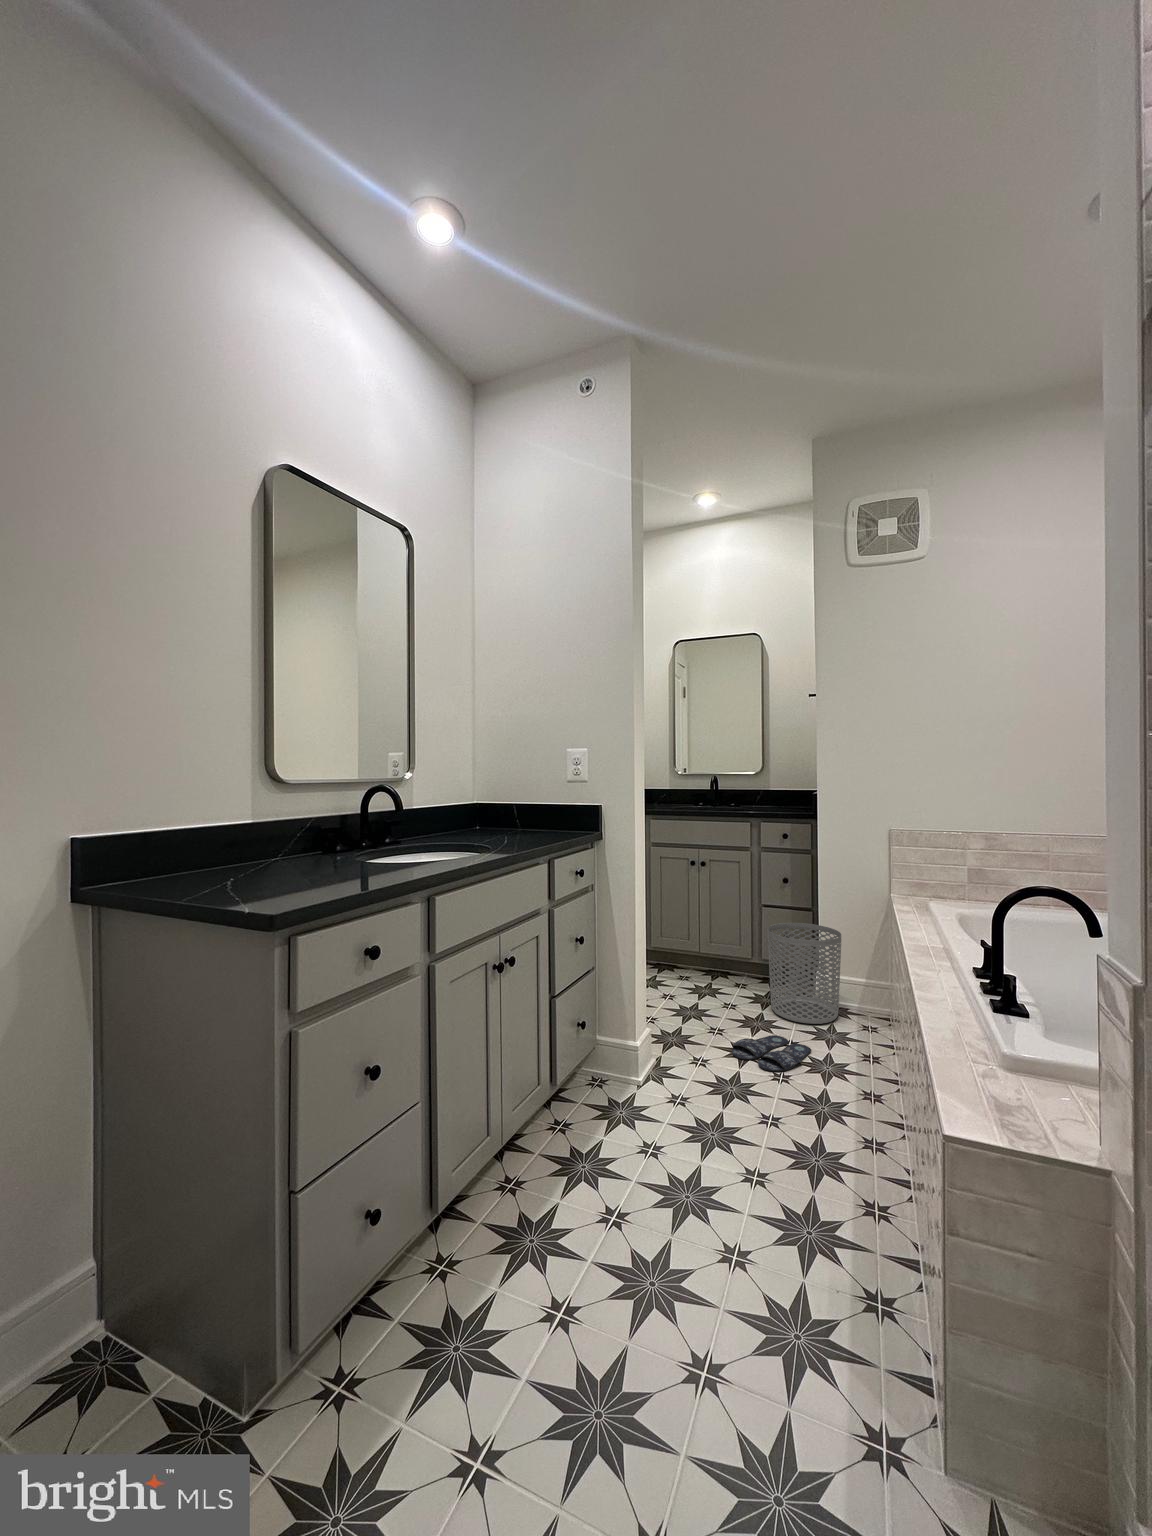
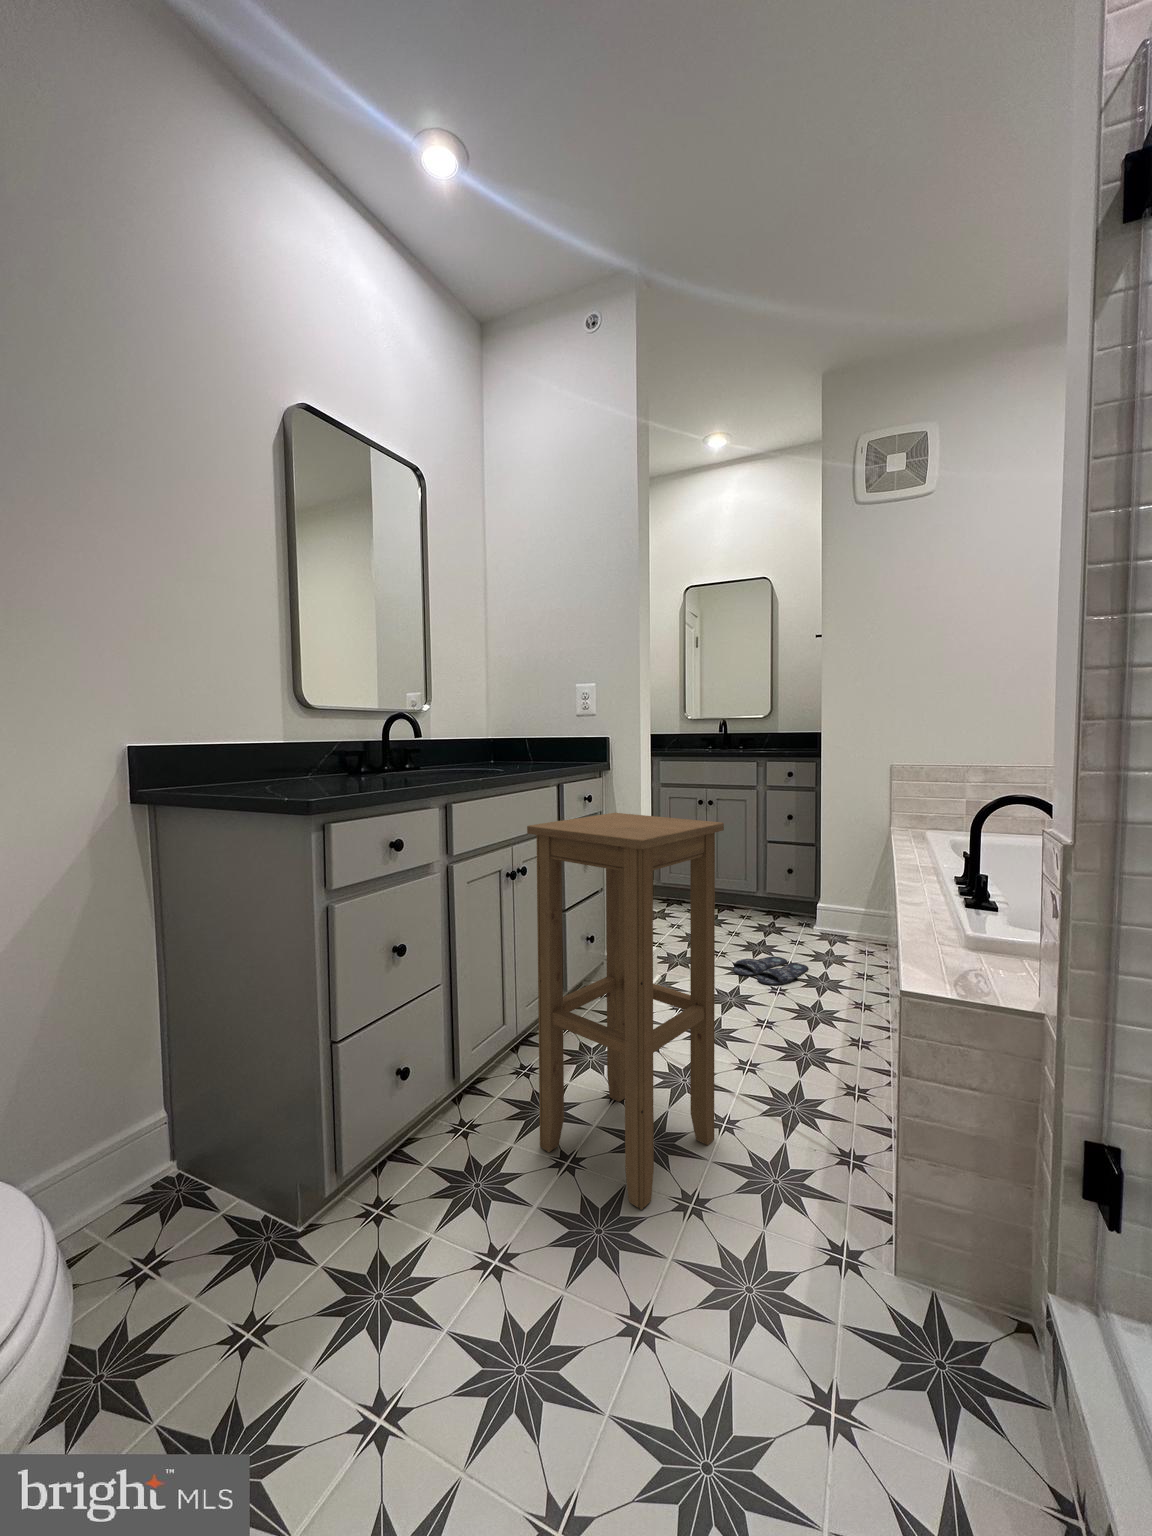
stool: none [519,901,733,1382] -> present [527,813,724,1209]
waste bin: present [767,923,841,1024] -> none [771,856,841,947]

